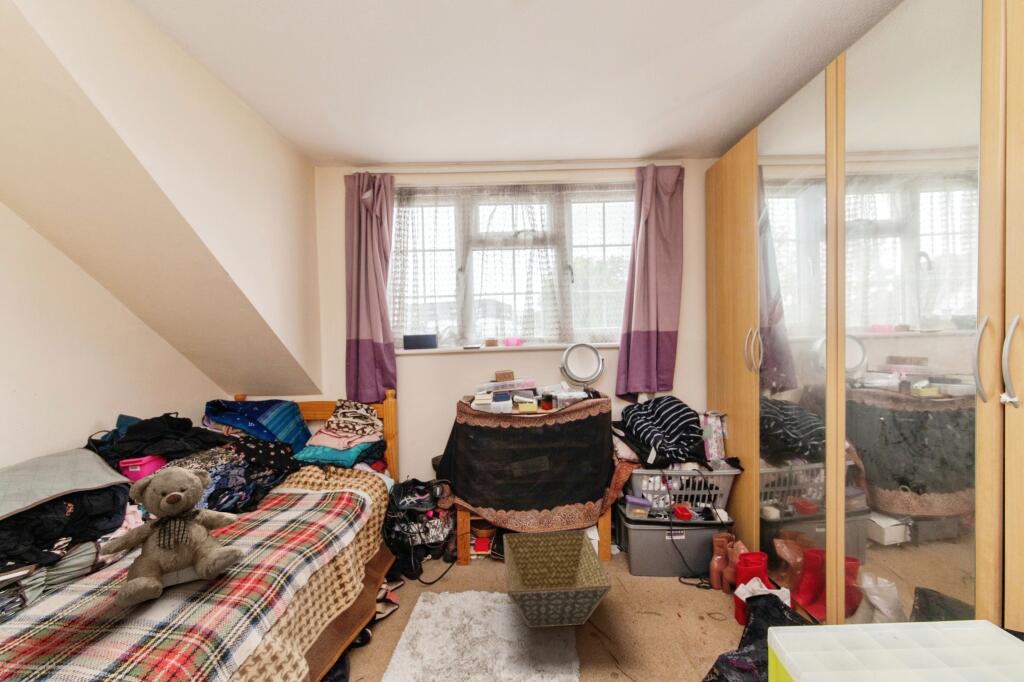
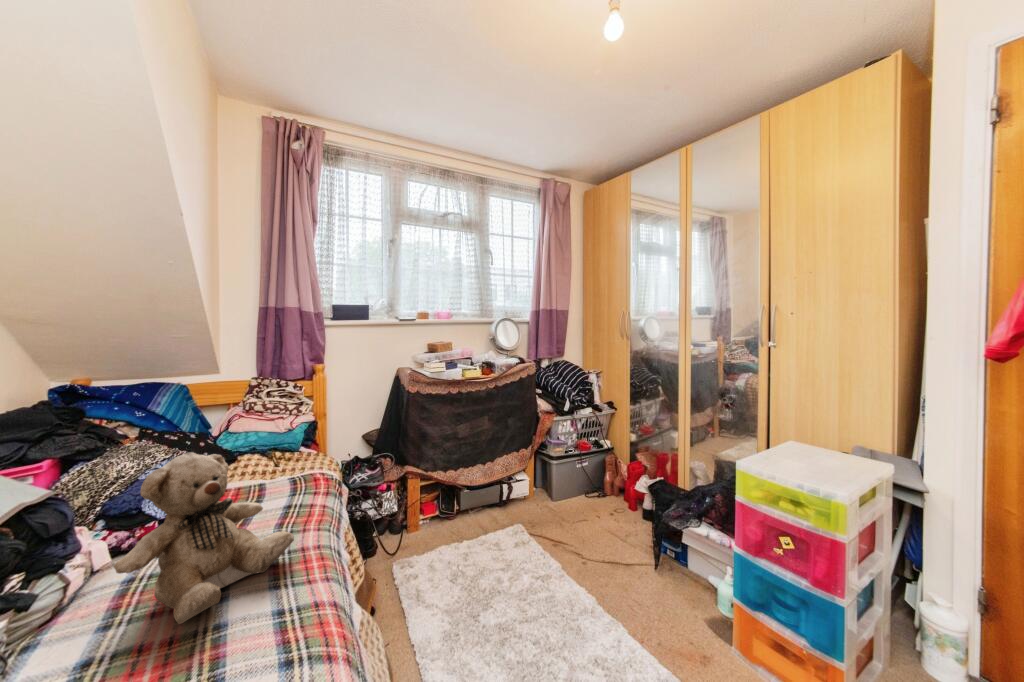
basket: present [503,531,611,628] -> none [462,473,569,555]

